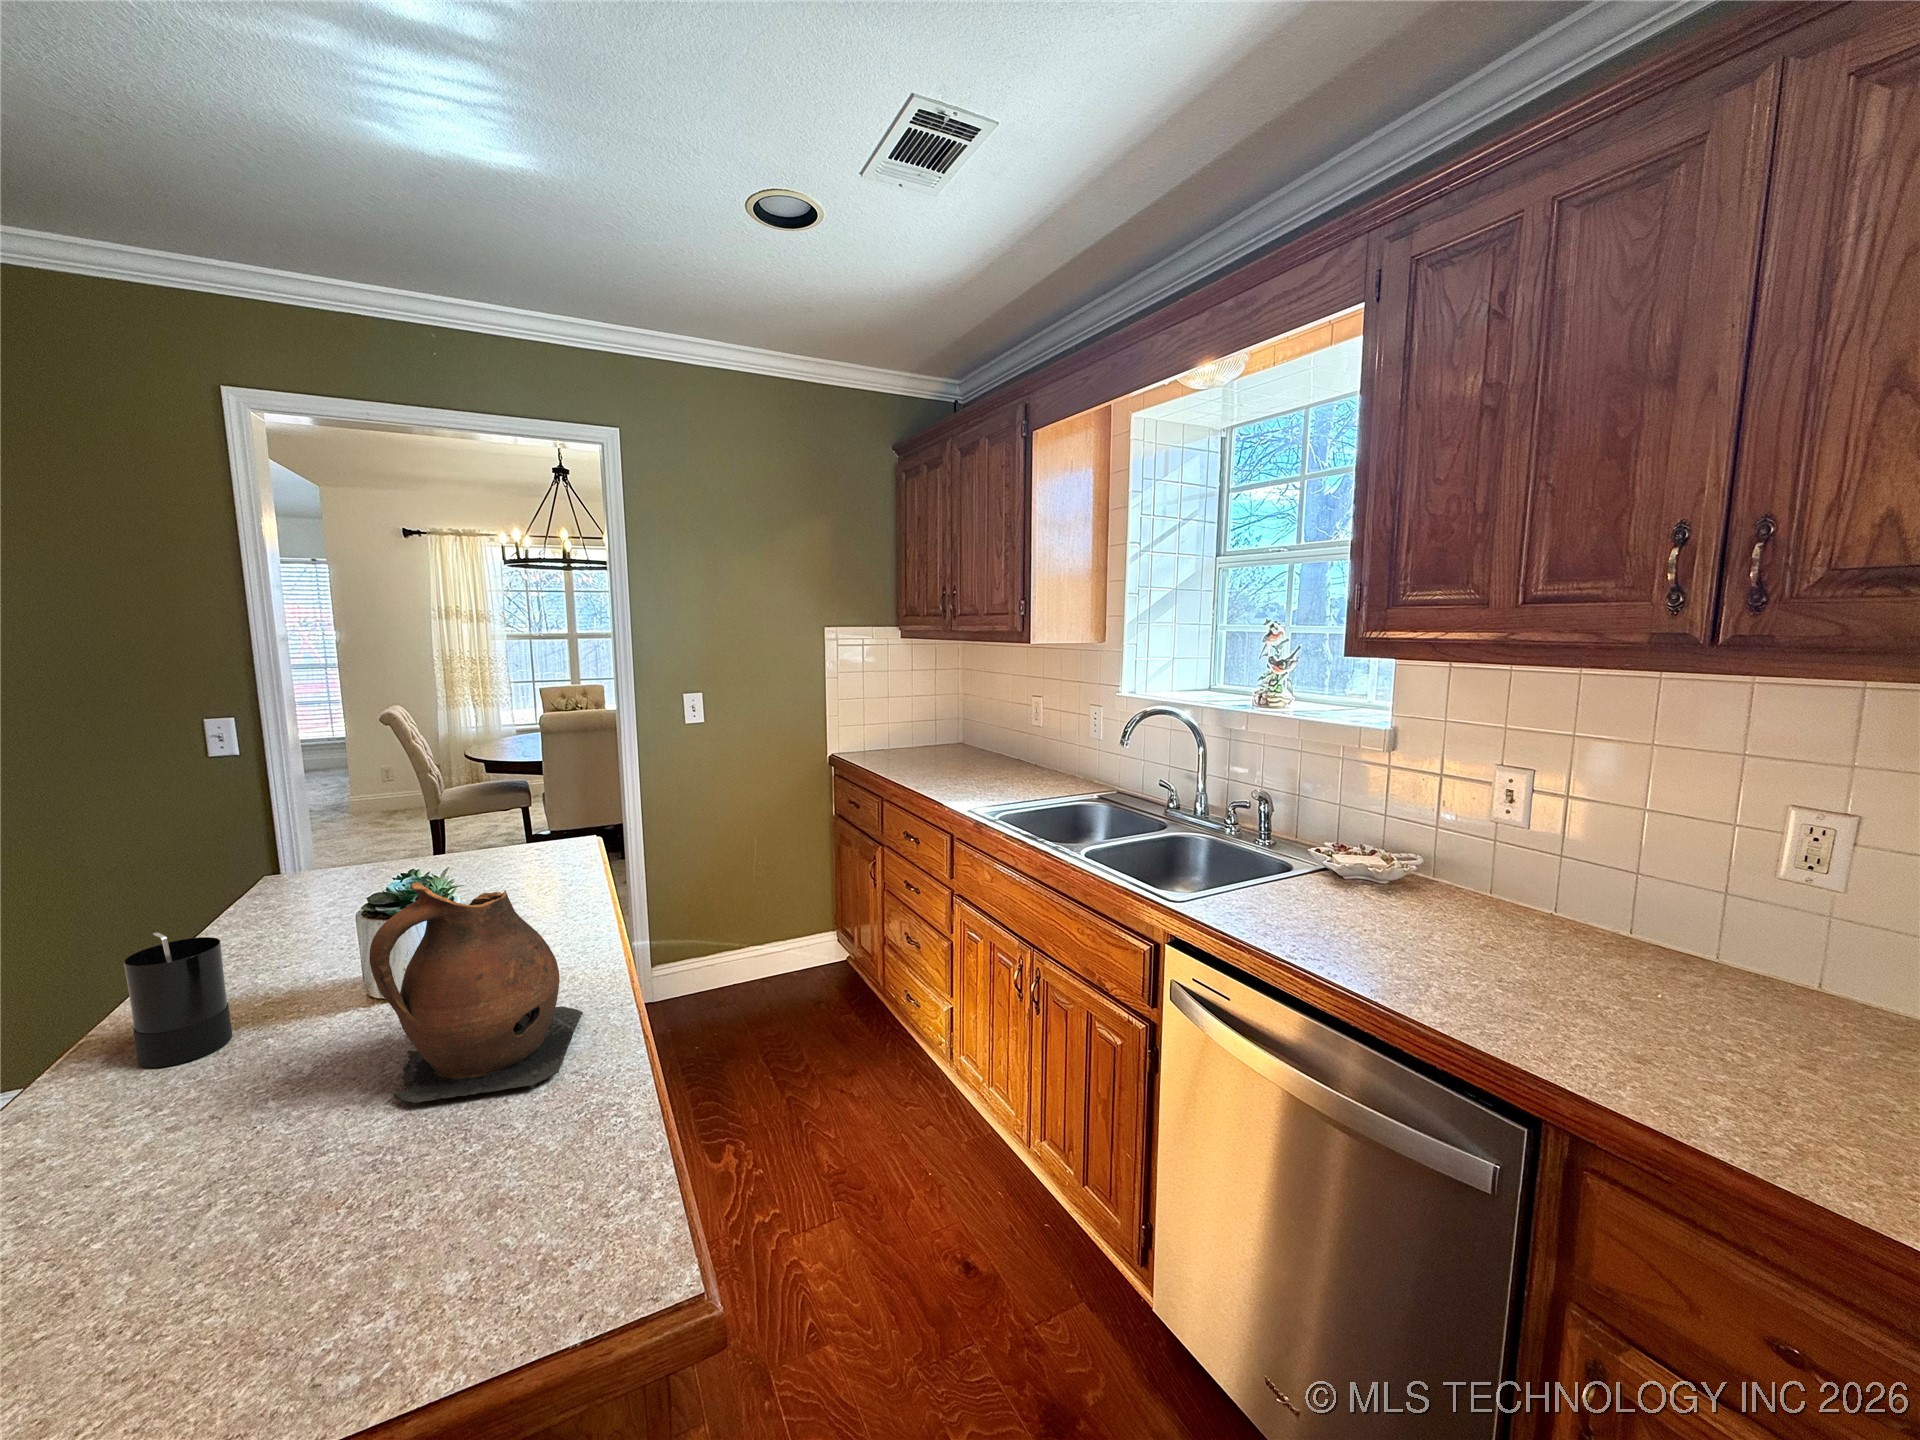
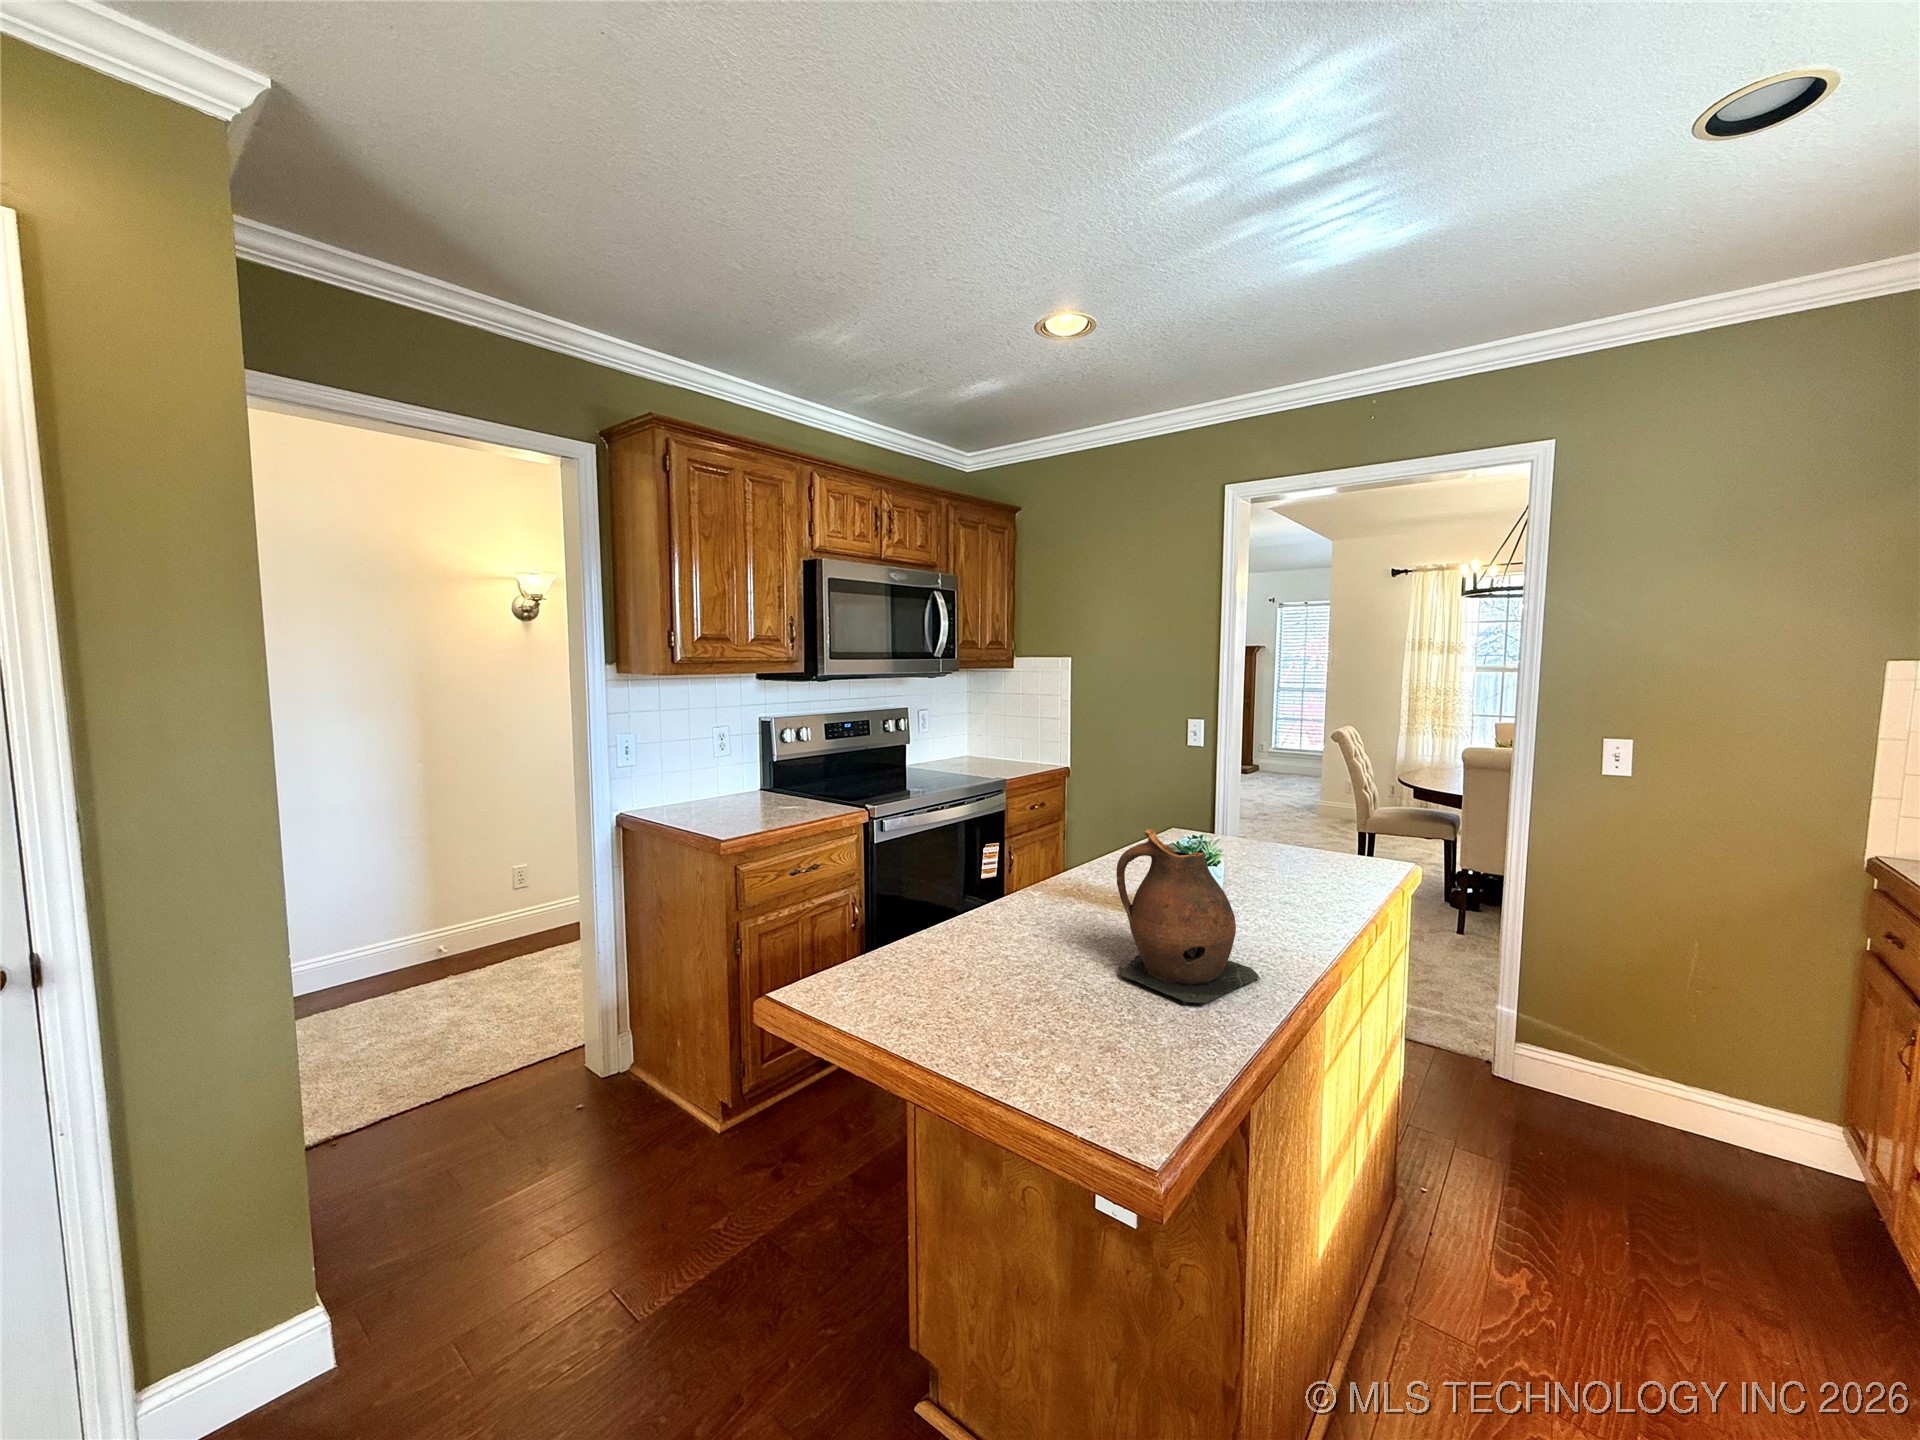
candle: present [124,933,232,1067] -> none [1049,831,1090,909]

